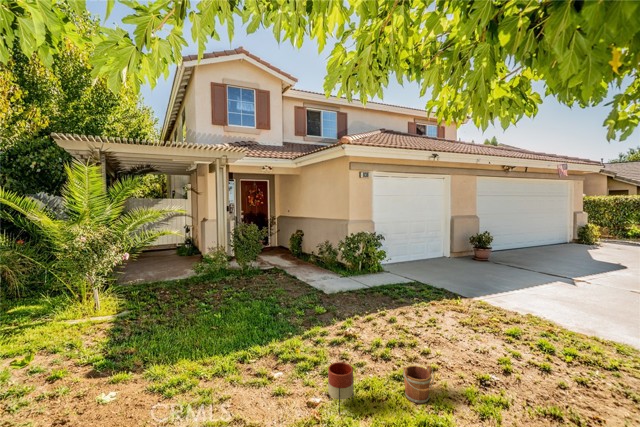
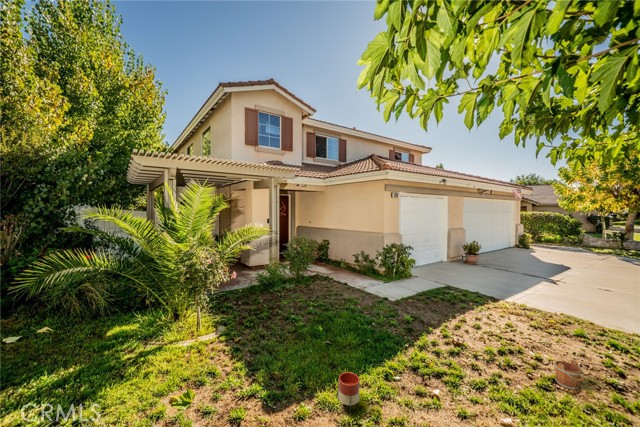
planter: present [328,362,354,414] -> present [338,372,360,417]

